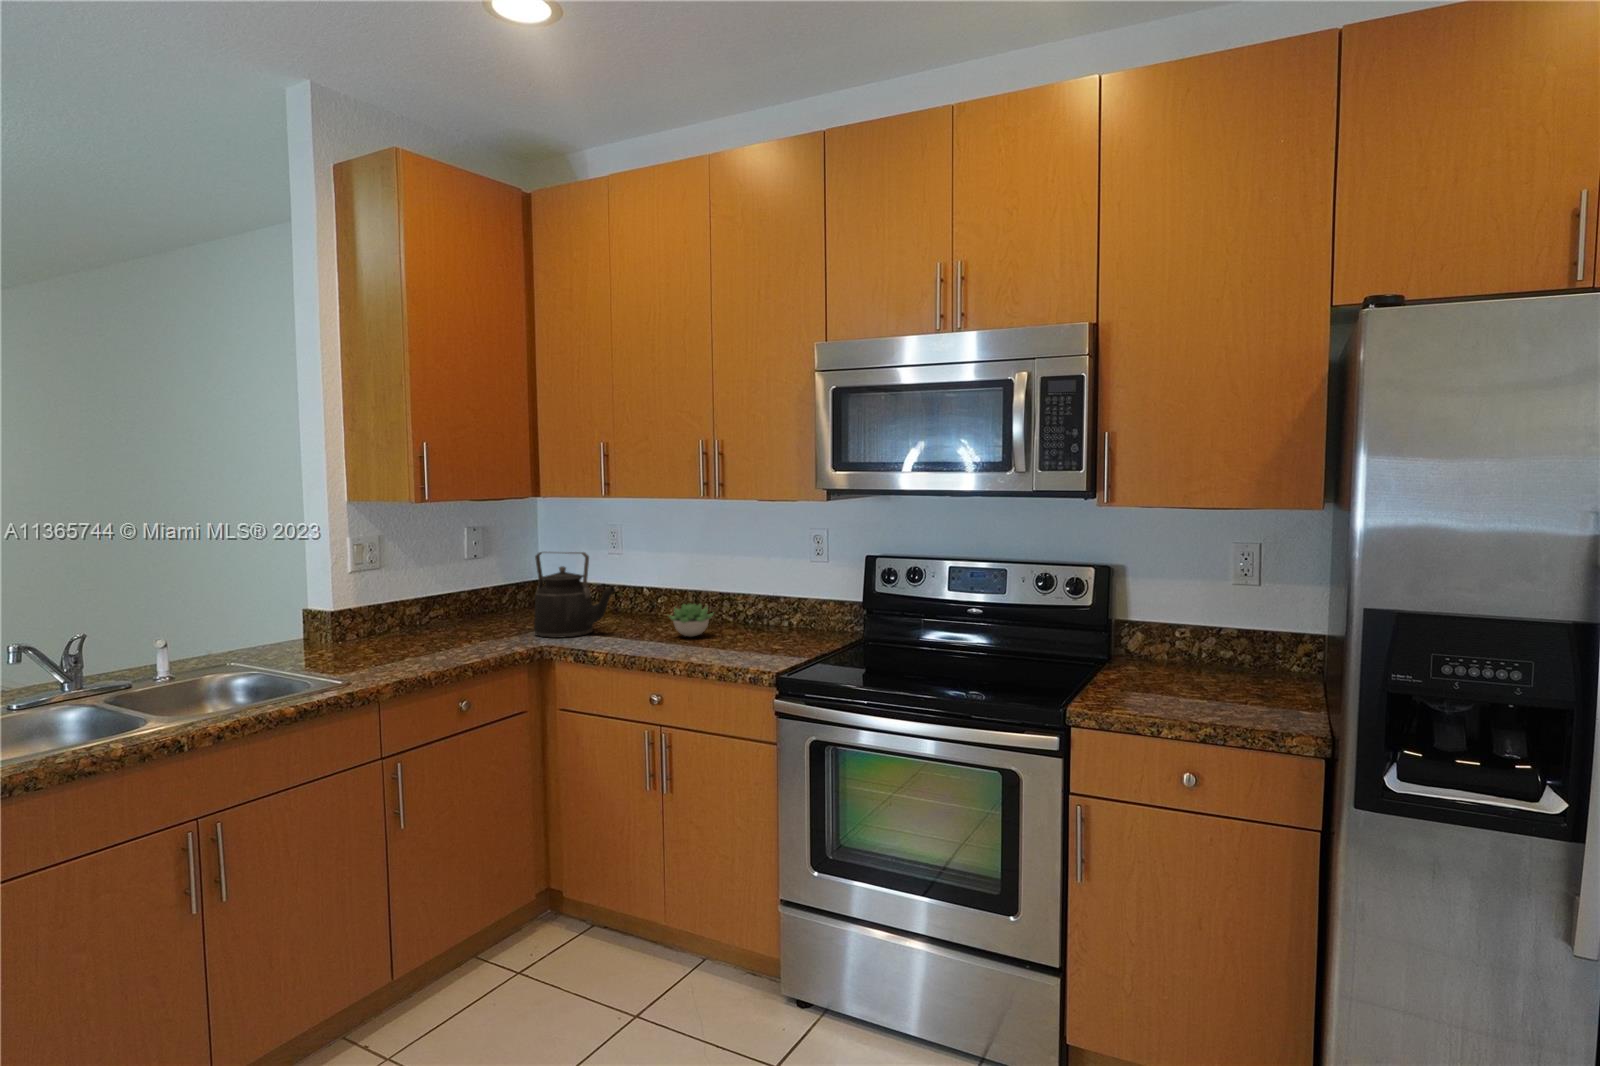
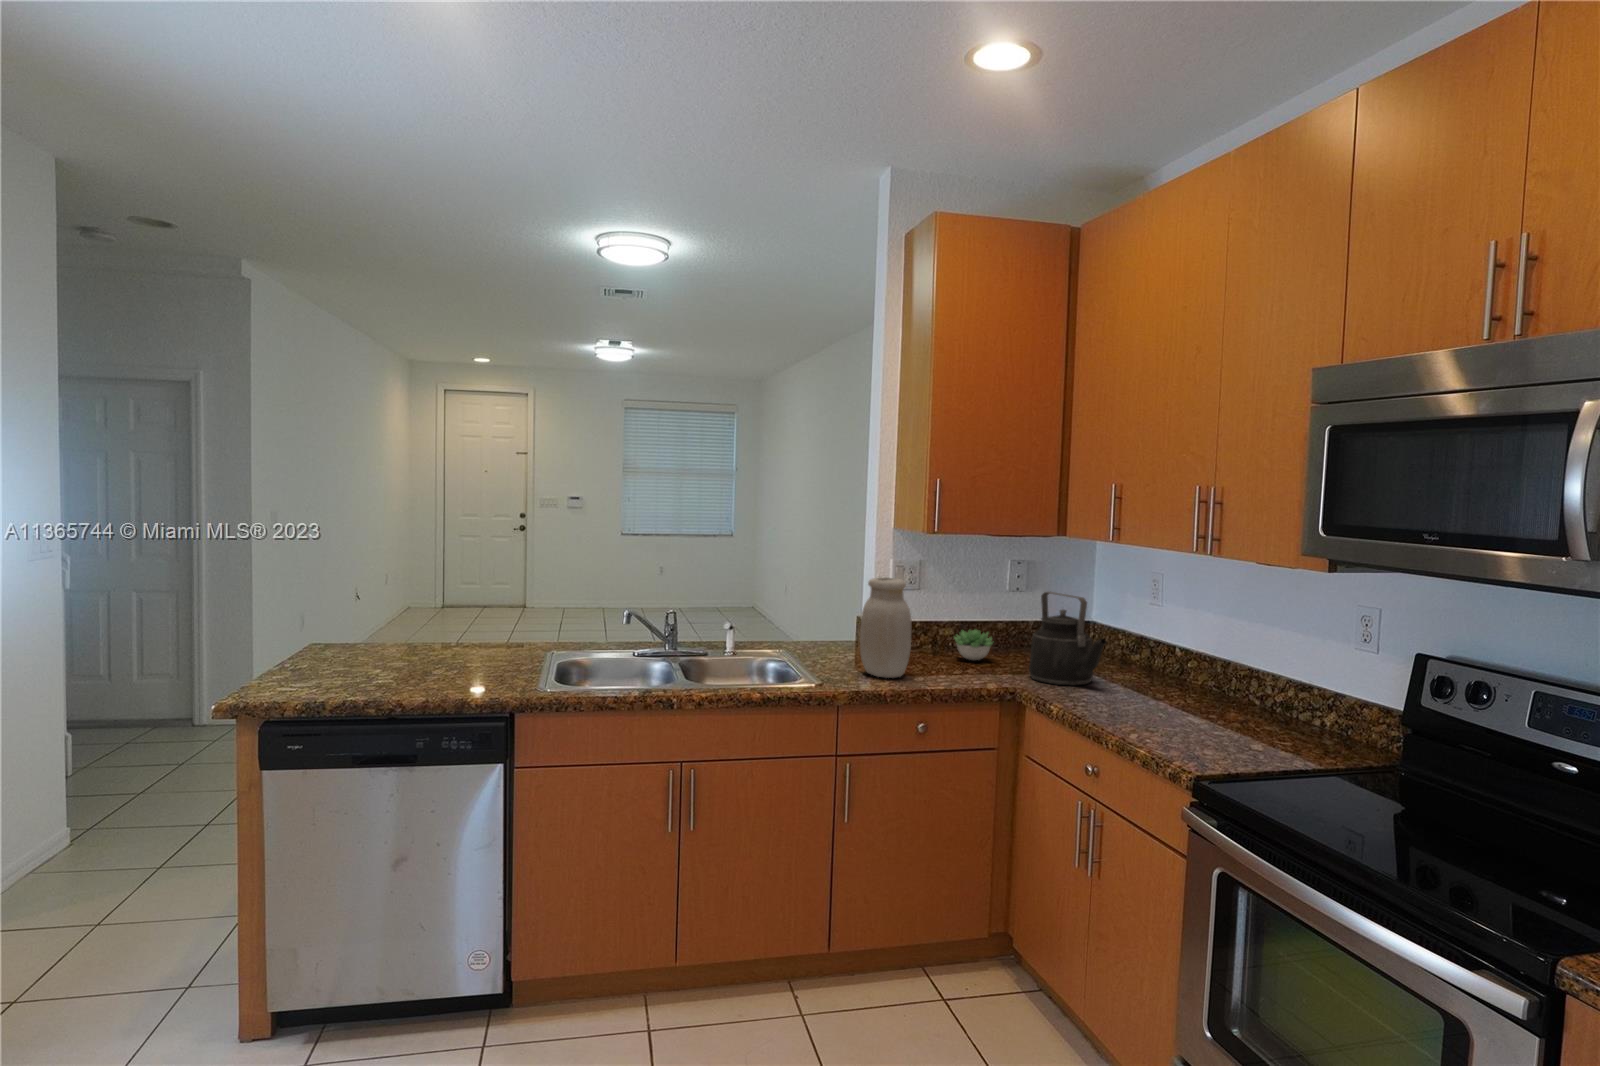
jar: none [367,553,430,664] -> present [860,577,912,678]
succulent plant: present [669,604,714,637] -> present [954,630,993,660]

